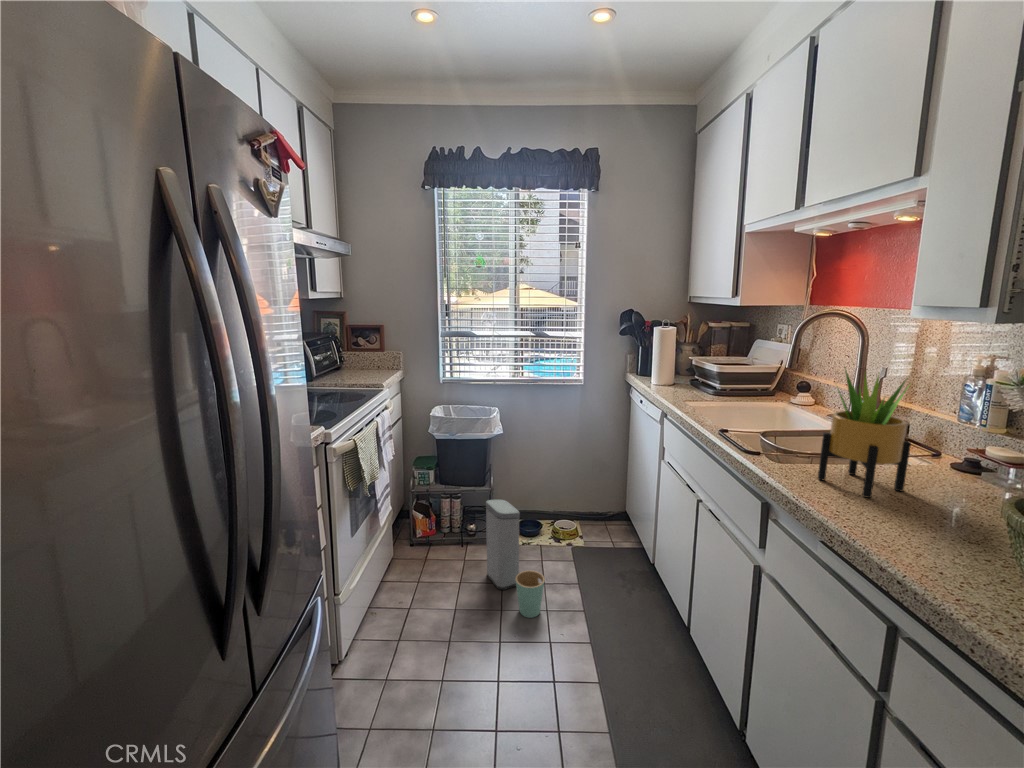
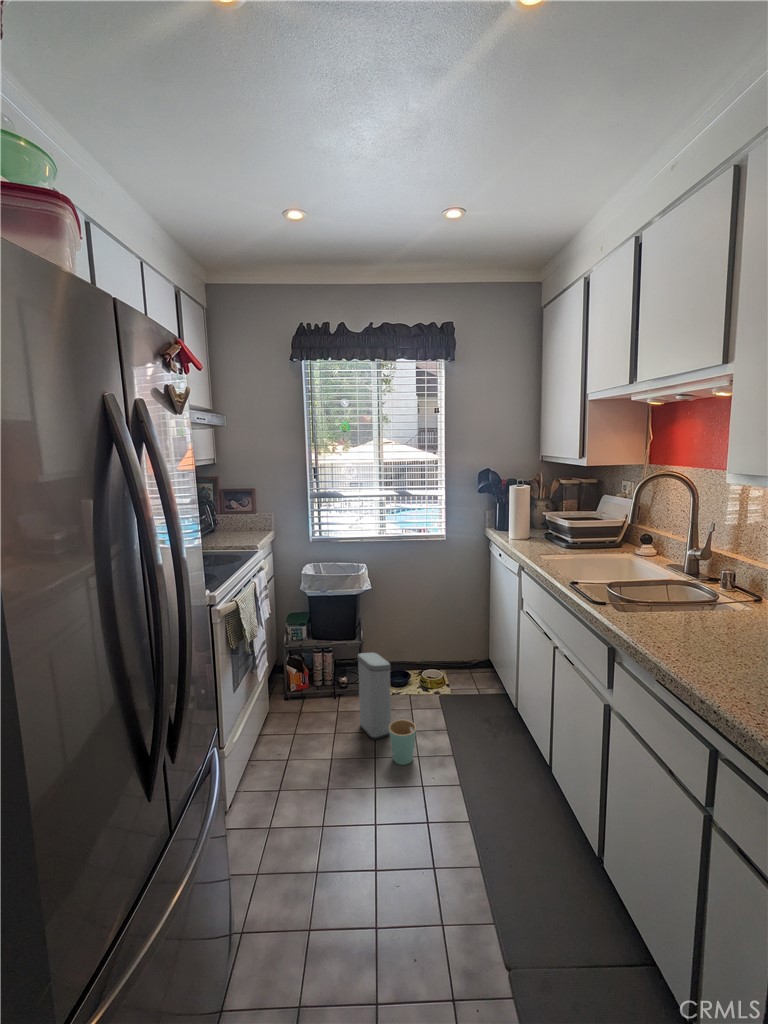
potted plant: present [818,372,911,498] -> none [653,525,725,641]

